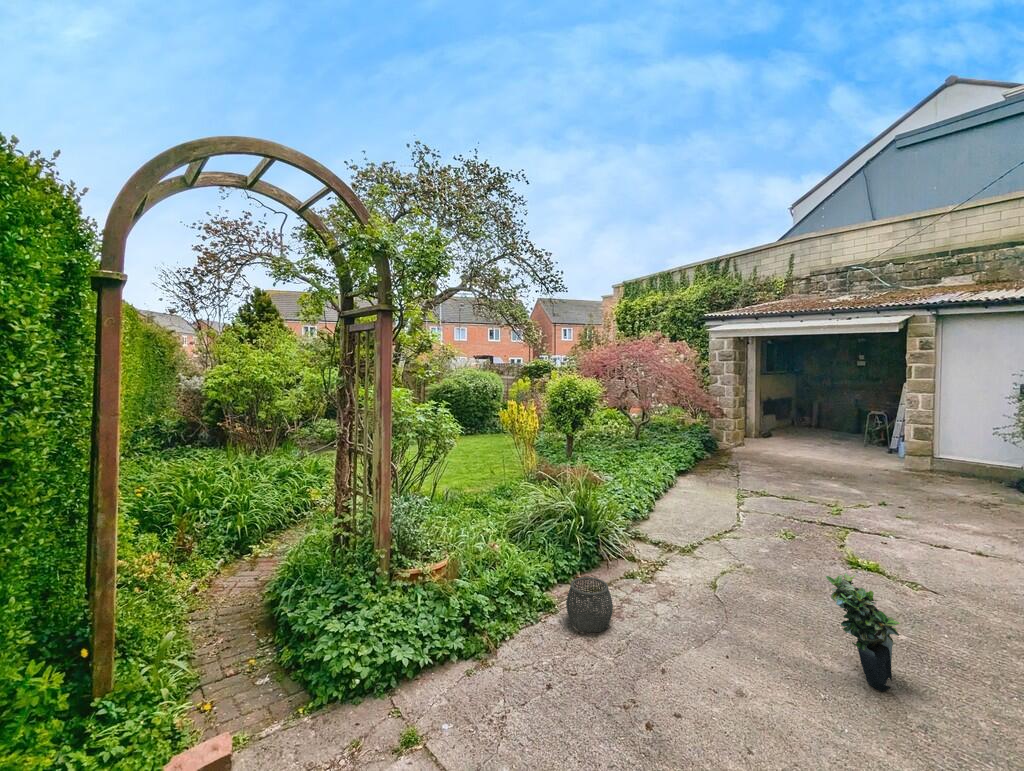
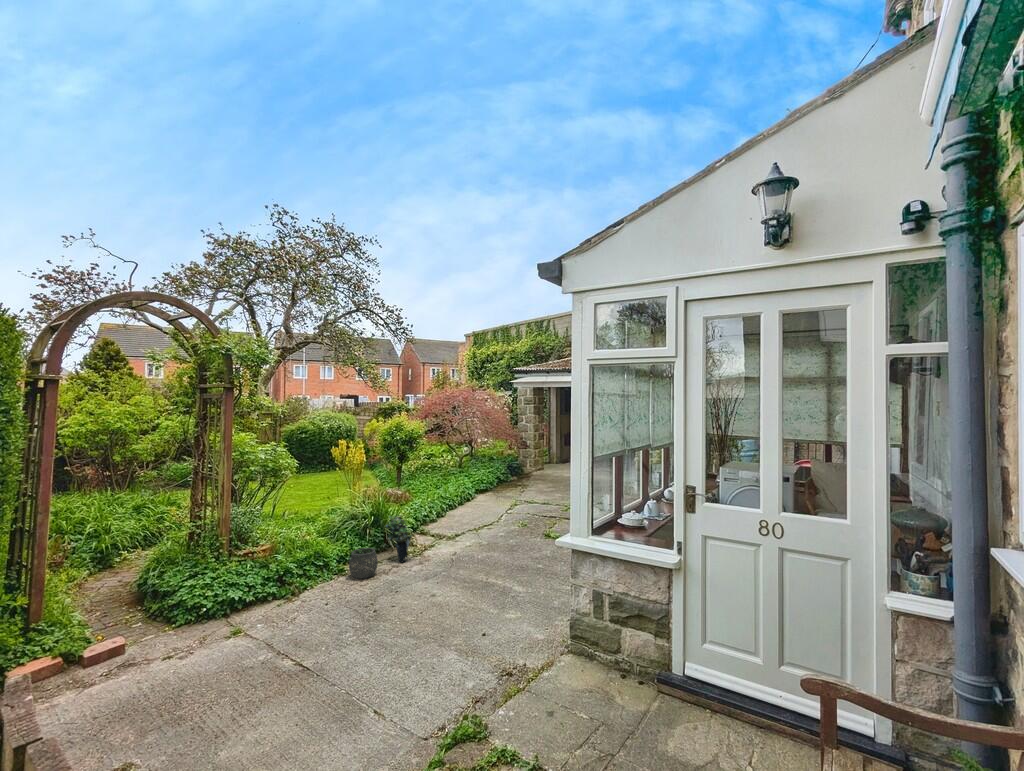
potted plant: present [826,573,900,691] -> present [386,515,412,563]

